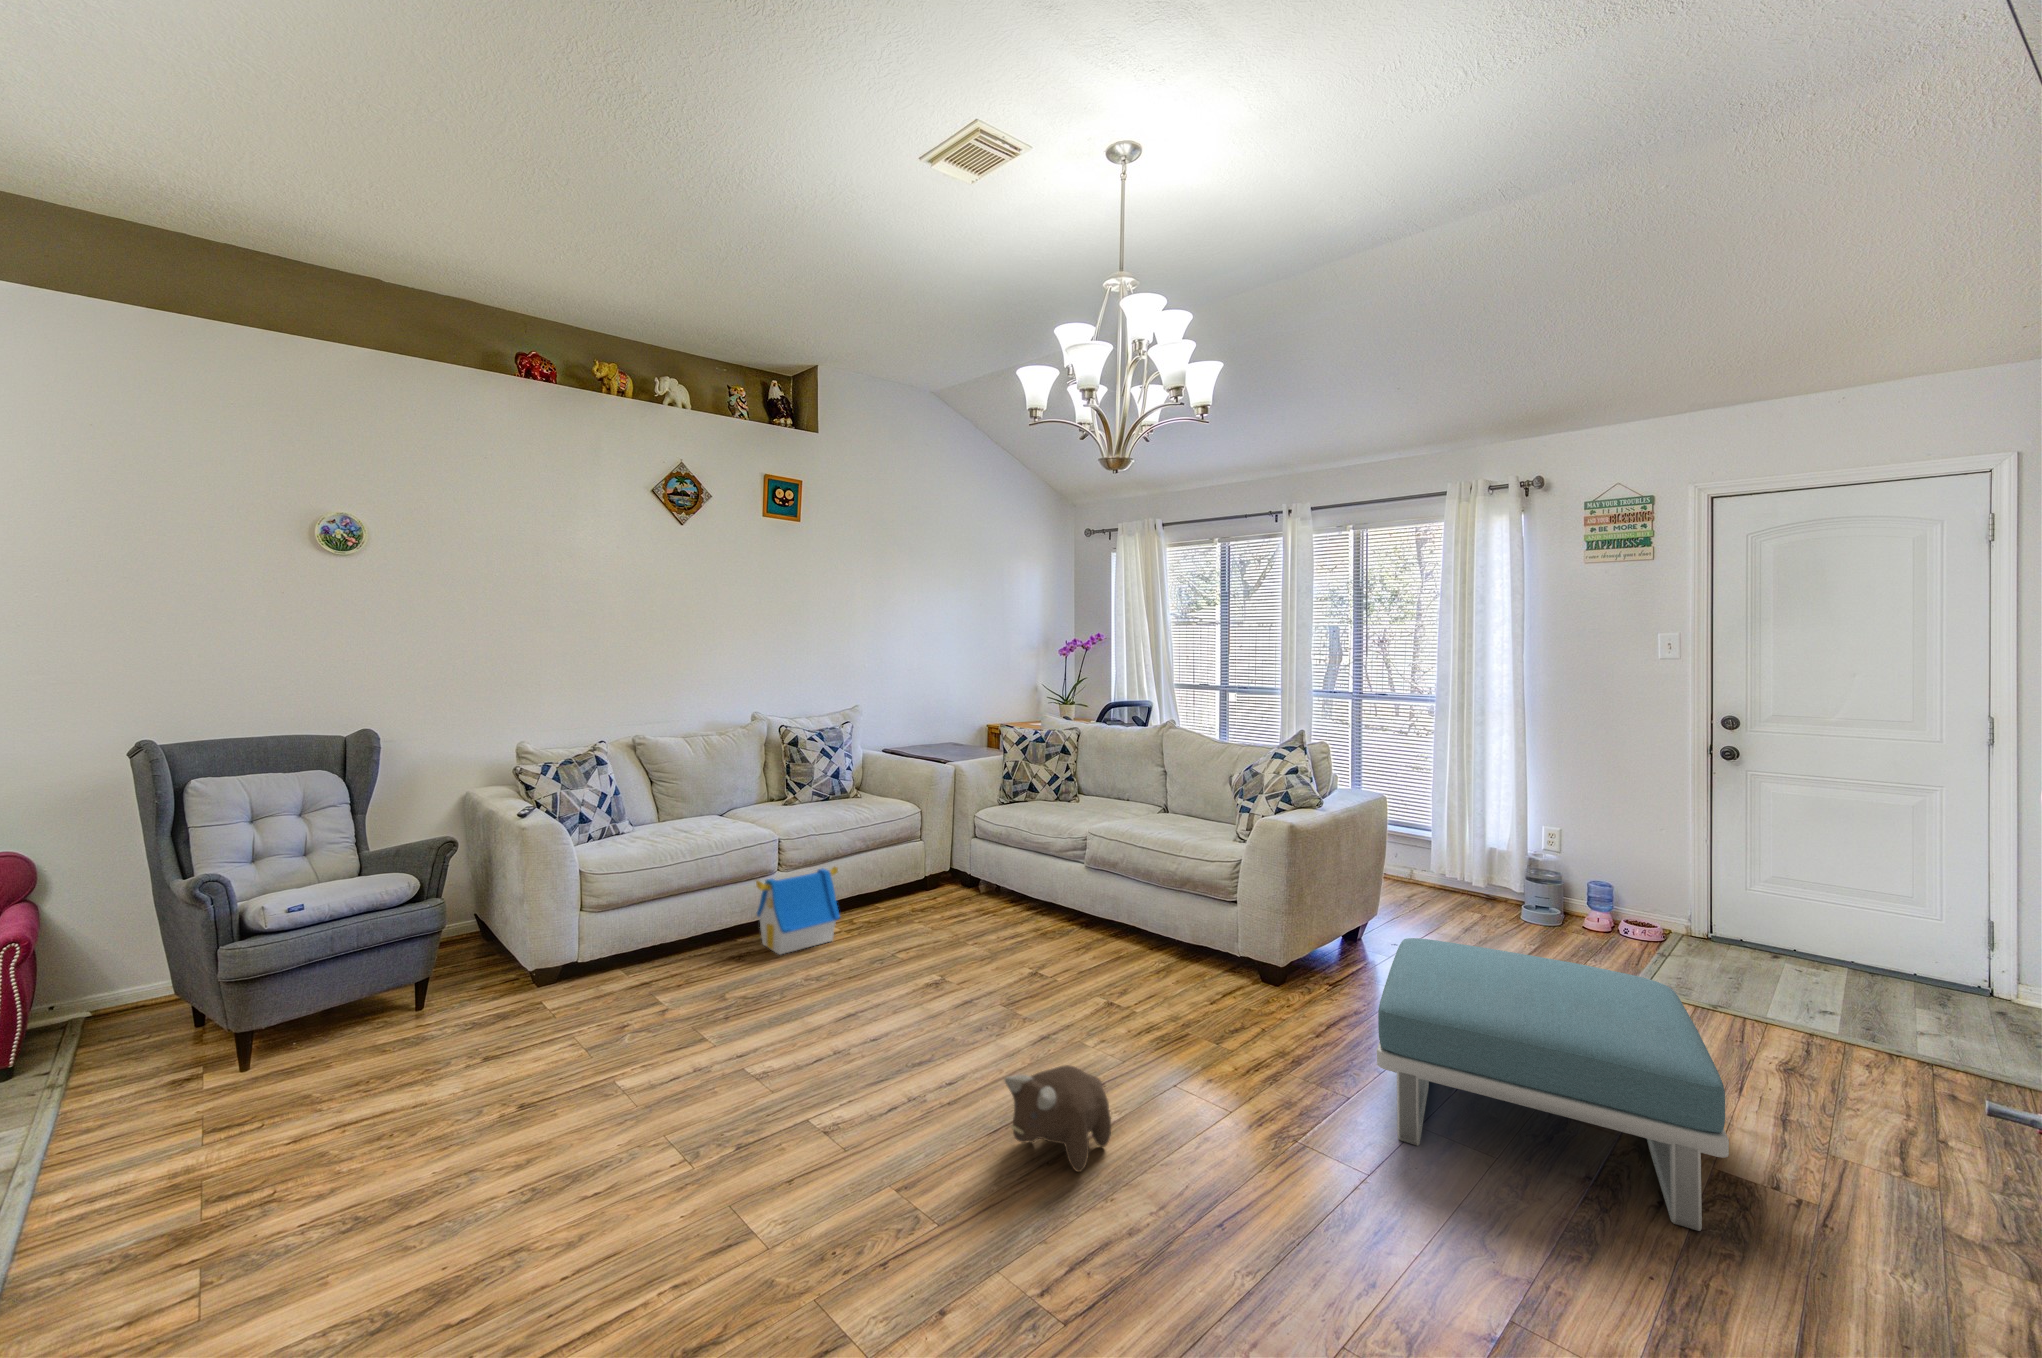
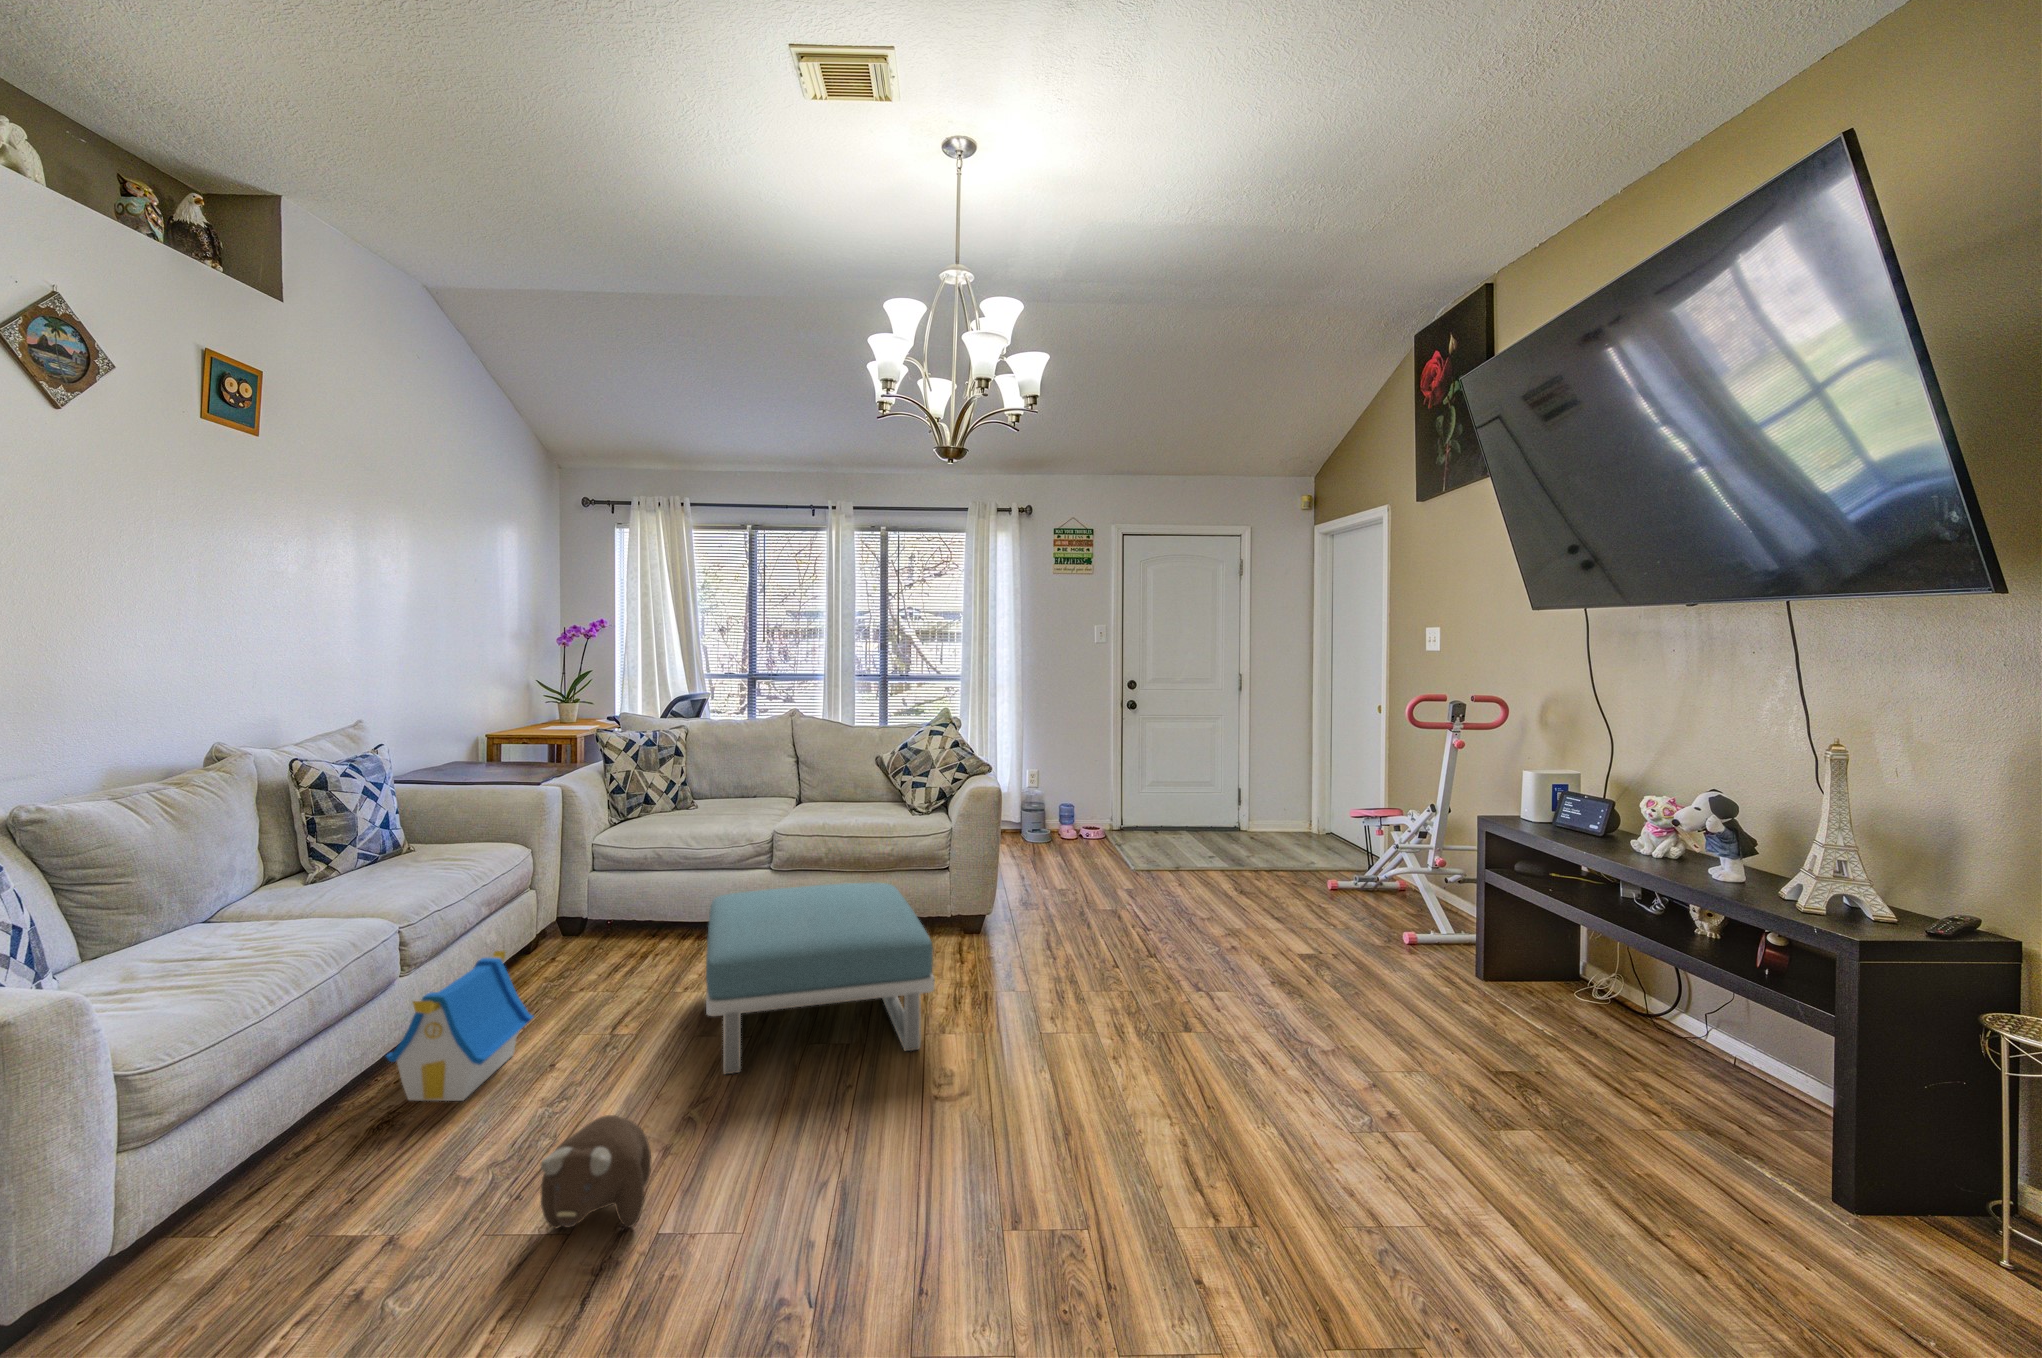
footstool: present [1377,938,1729,1231] -> present [706,883,934,1074]
plush toy: present [1004,1065,1111,1172] -> present [540,1115,652,1229]

